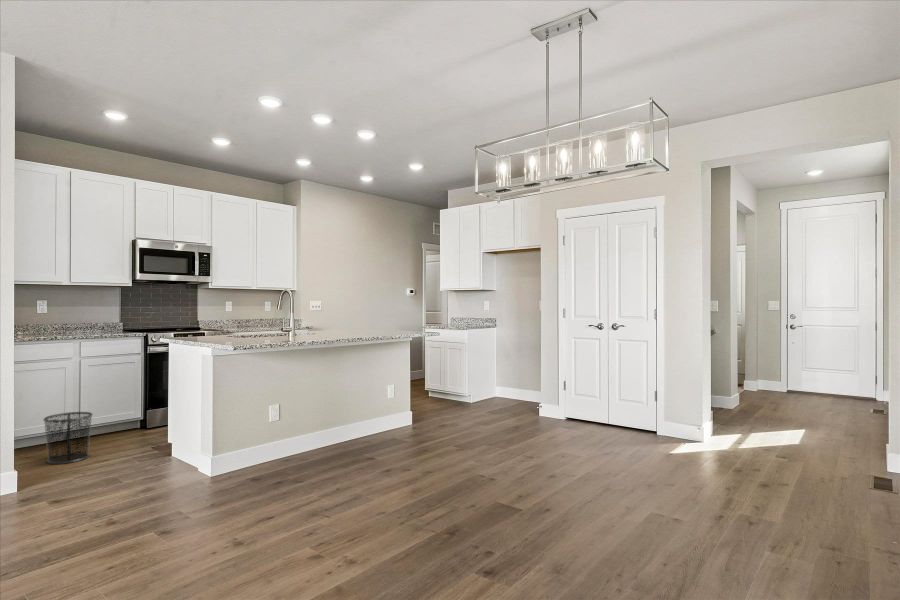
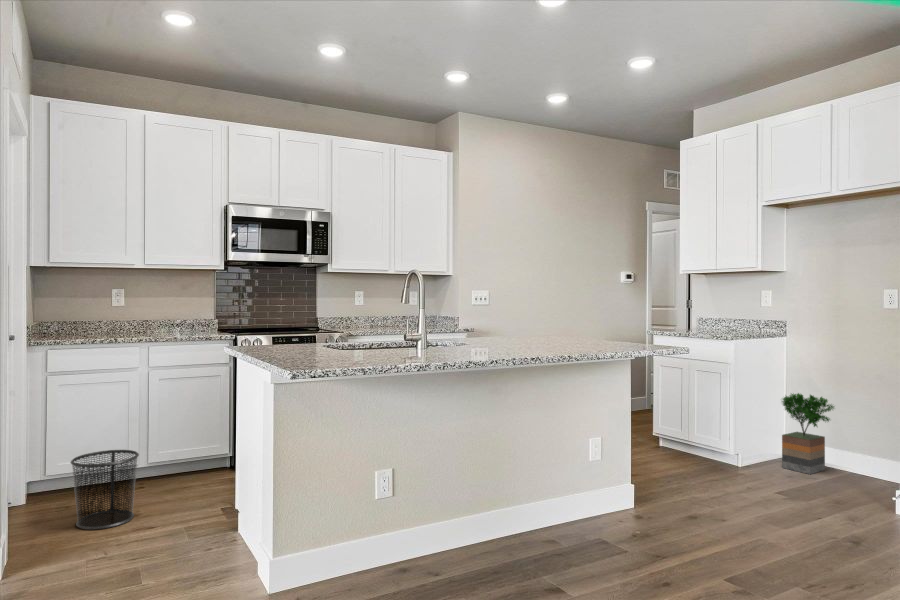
potted tree: none [492,359,519,403] -> present [782,393,834,474]

